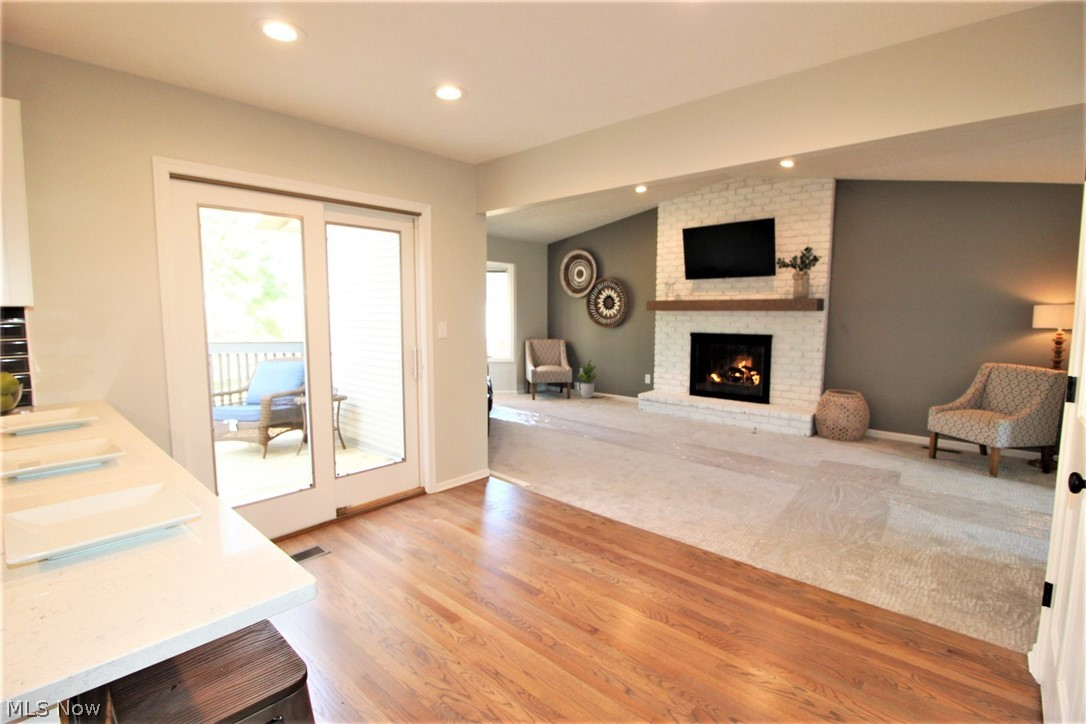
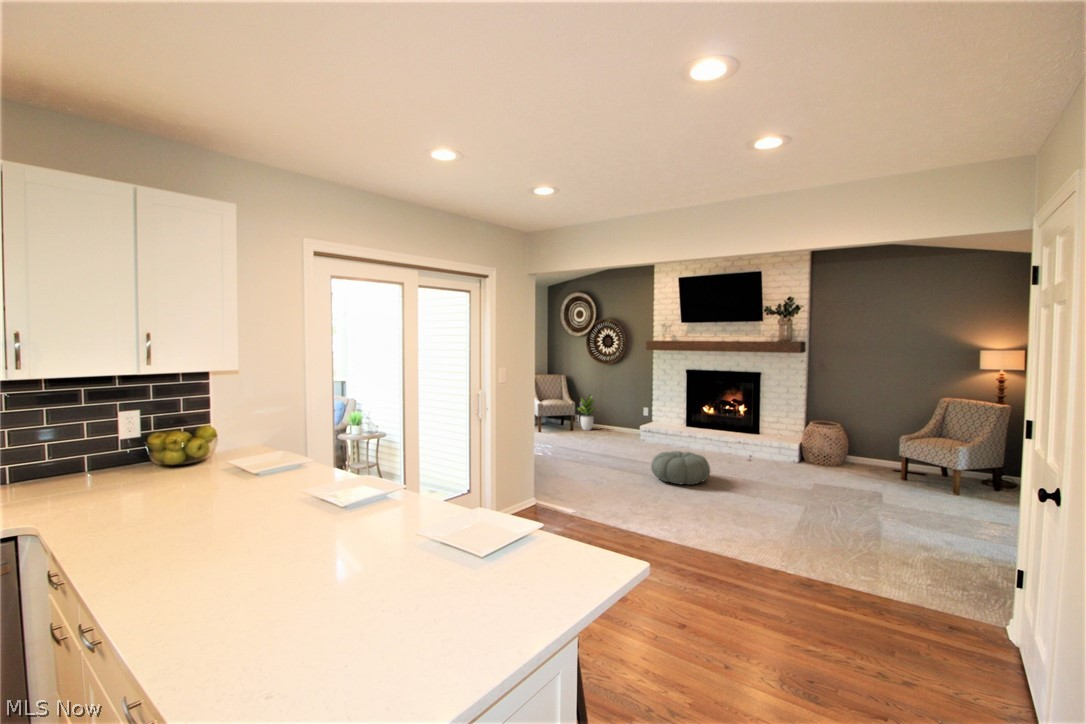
pouf: none [634,420,699,457] -> present [651,451,710,485]

